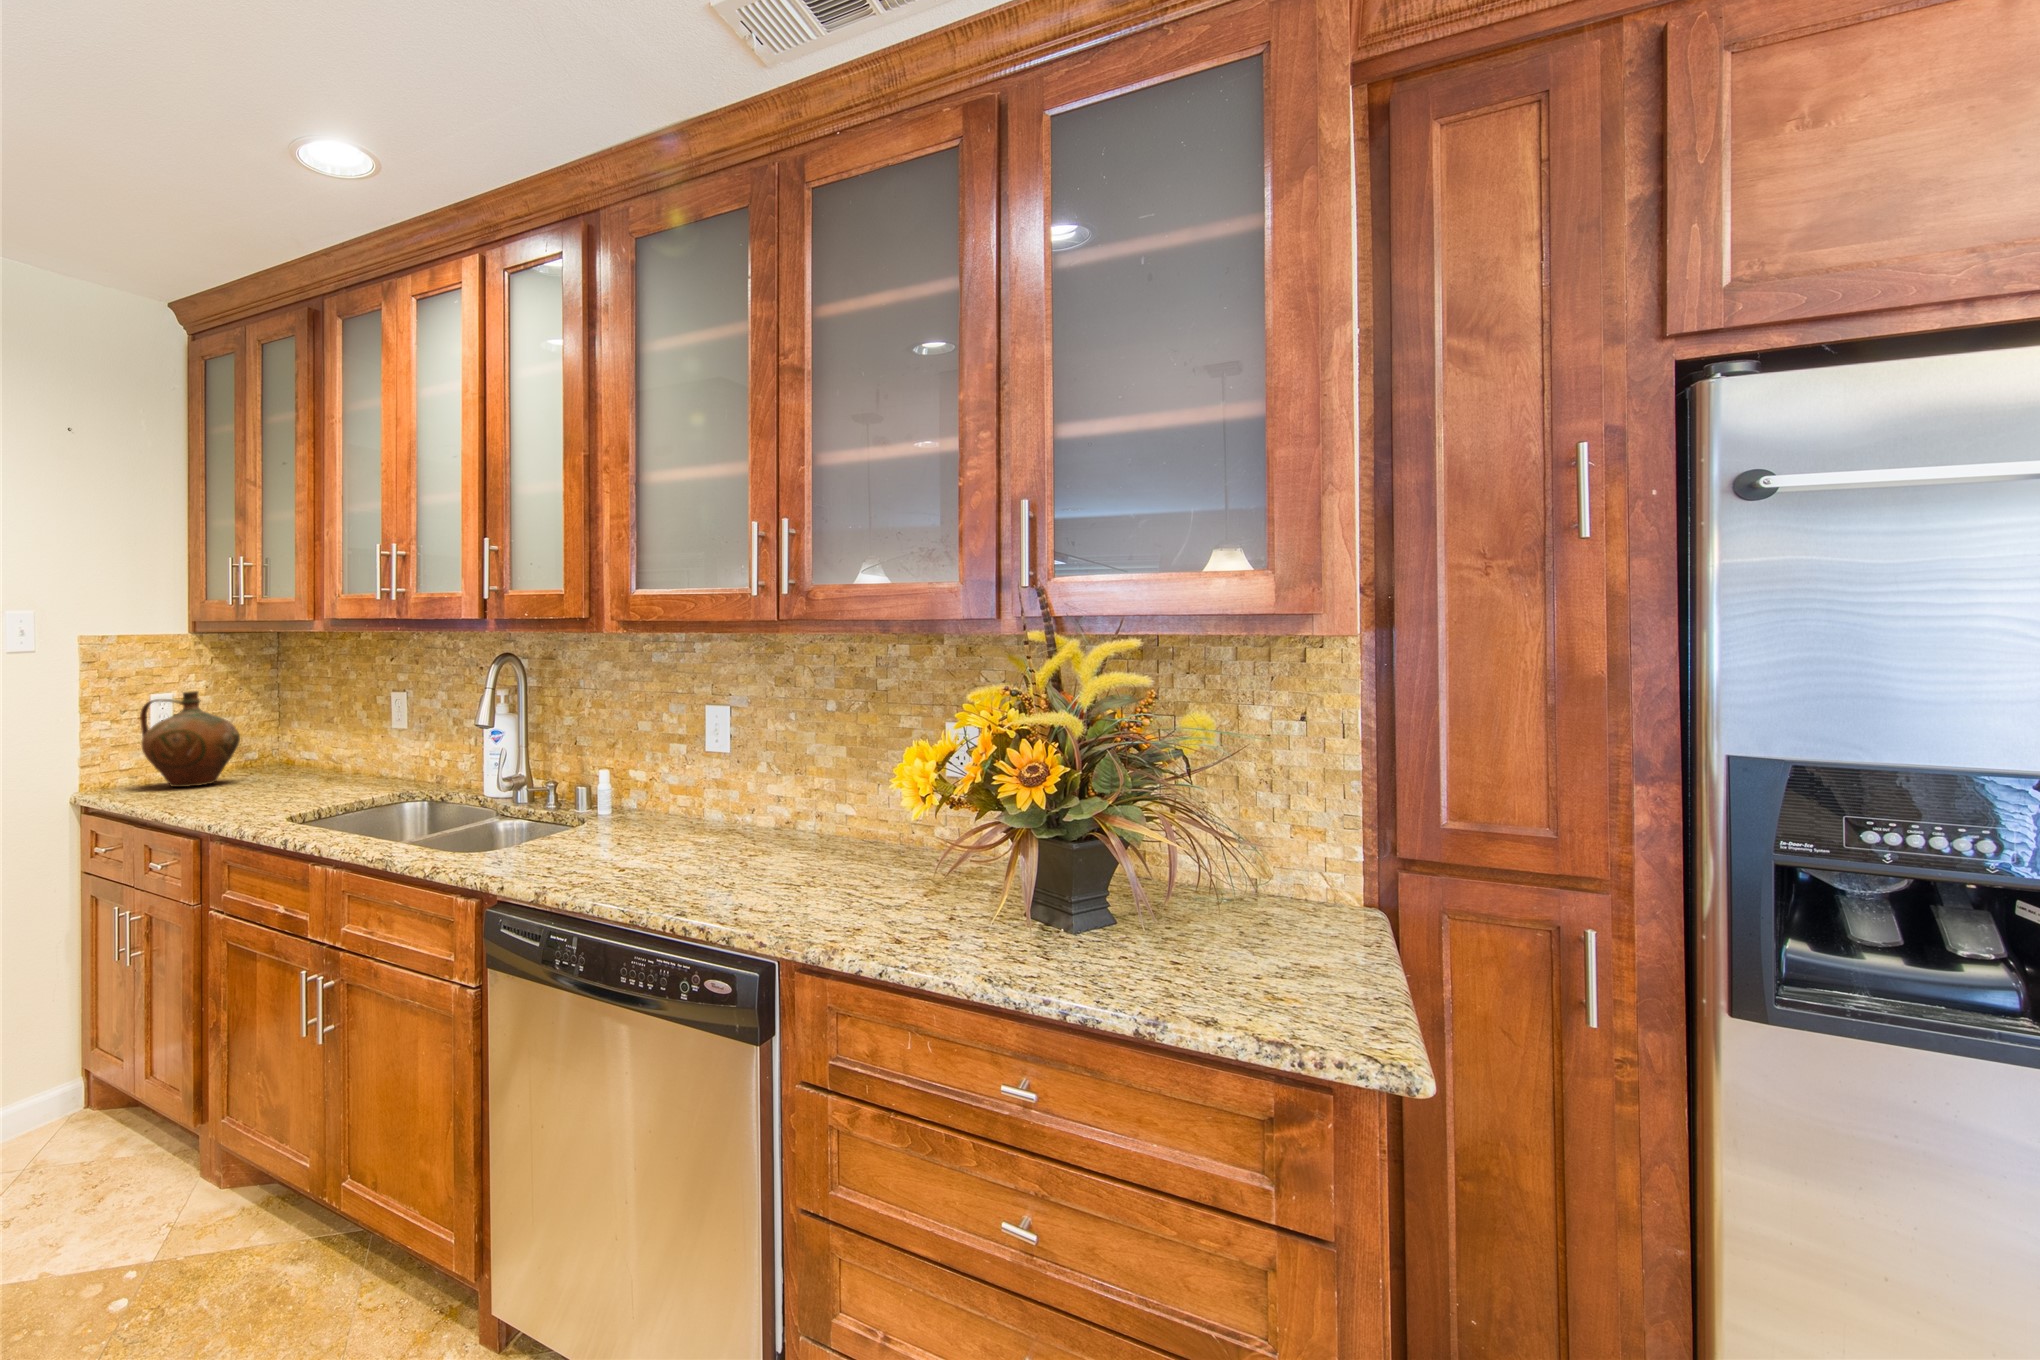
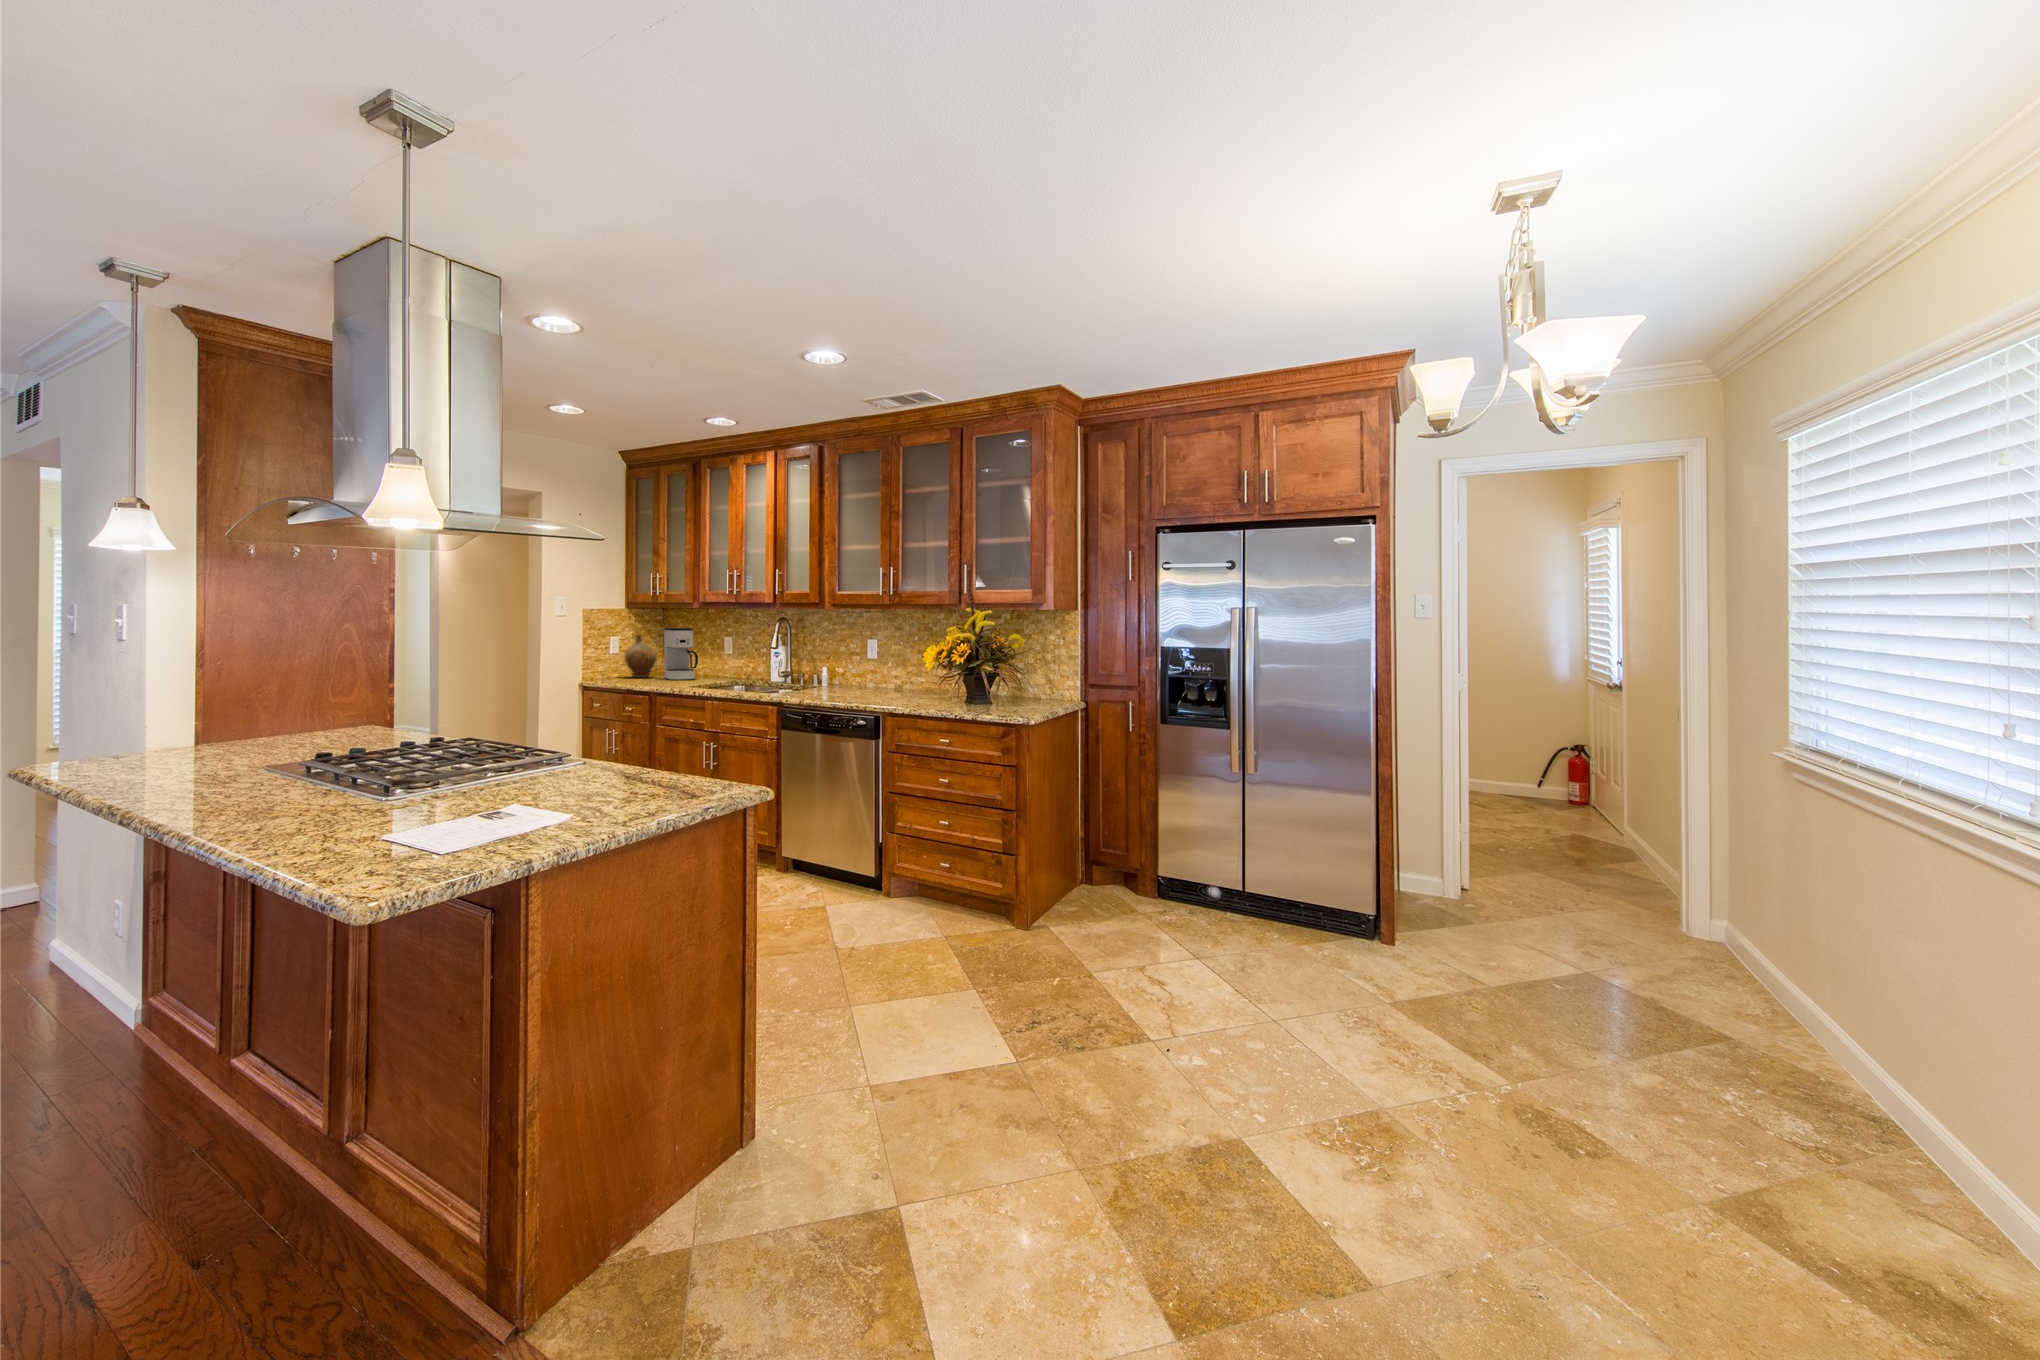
coffee maker: none [248,676,335,794] -> present [664,628,698,680]

